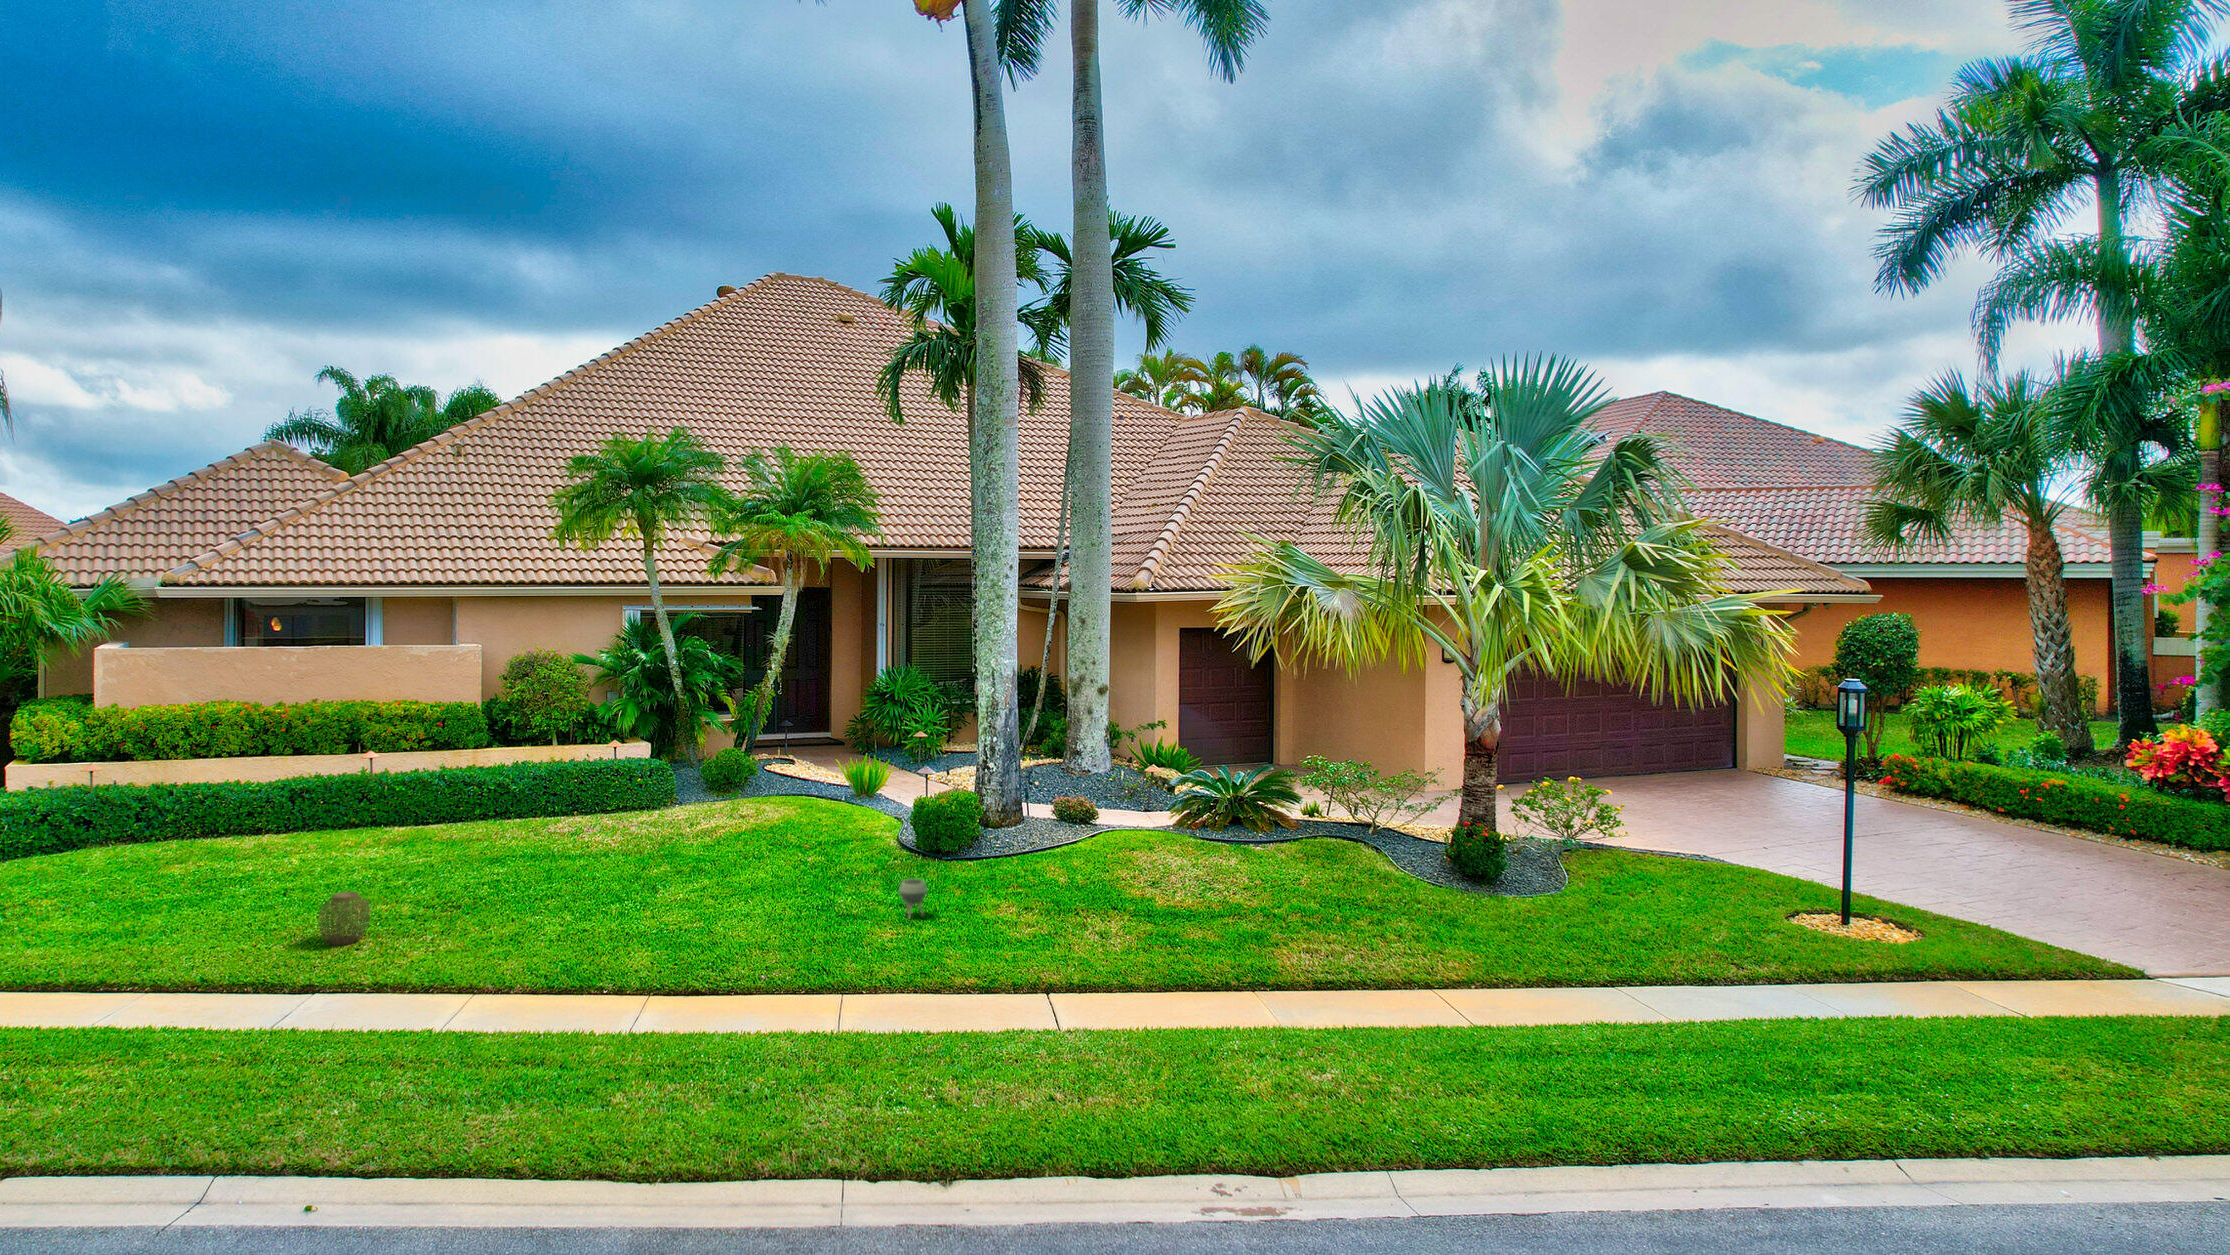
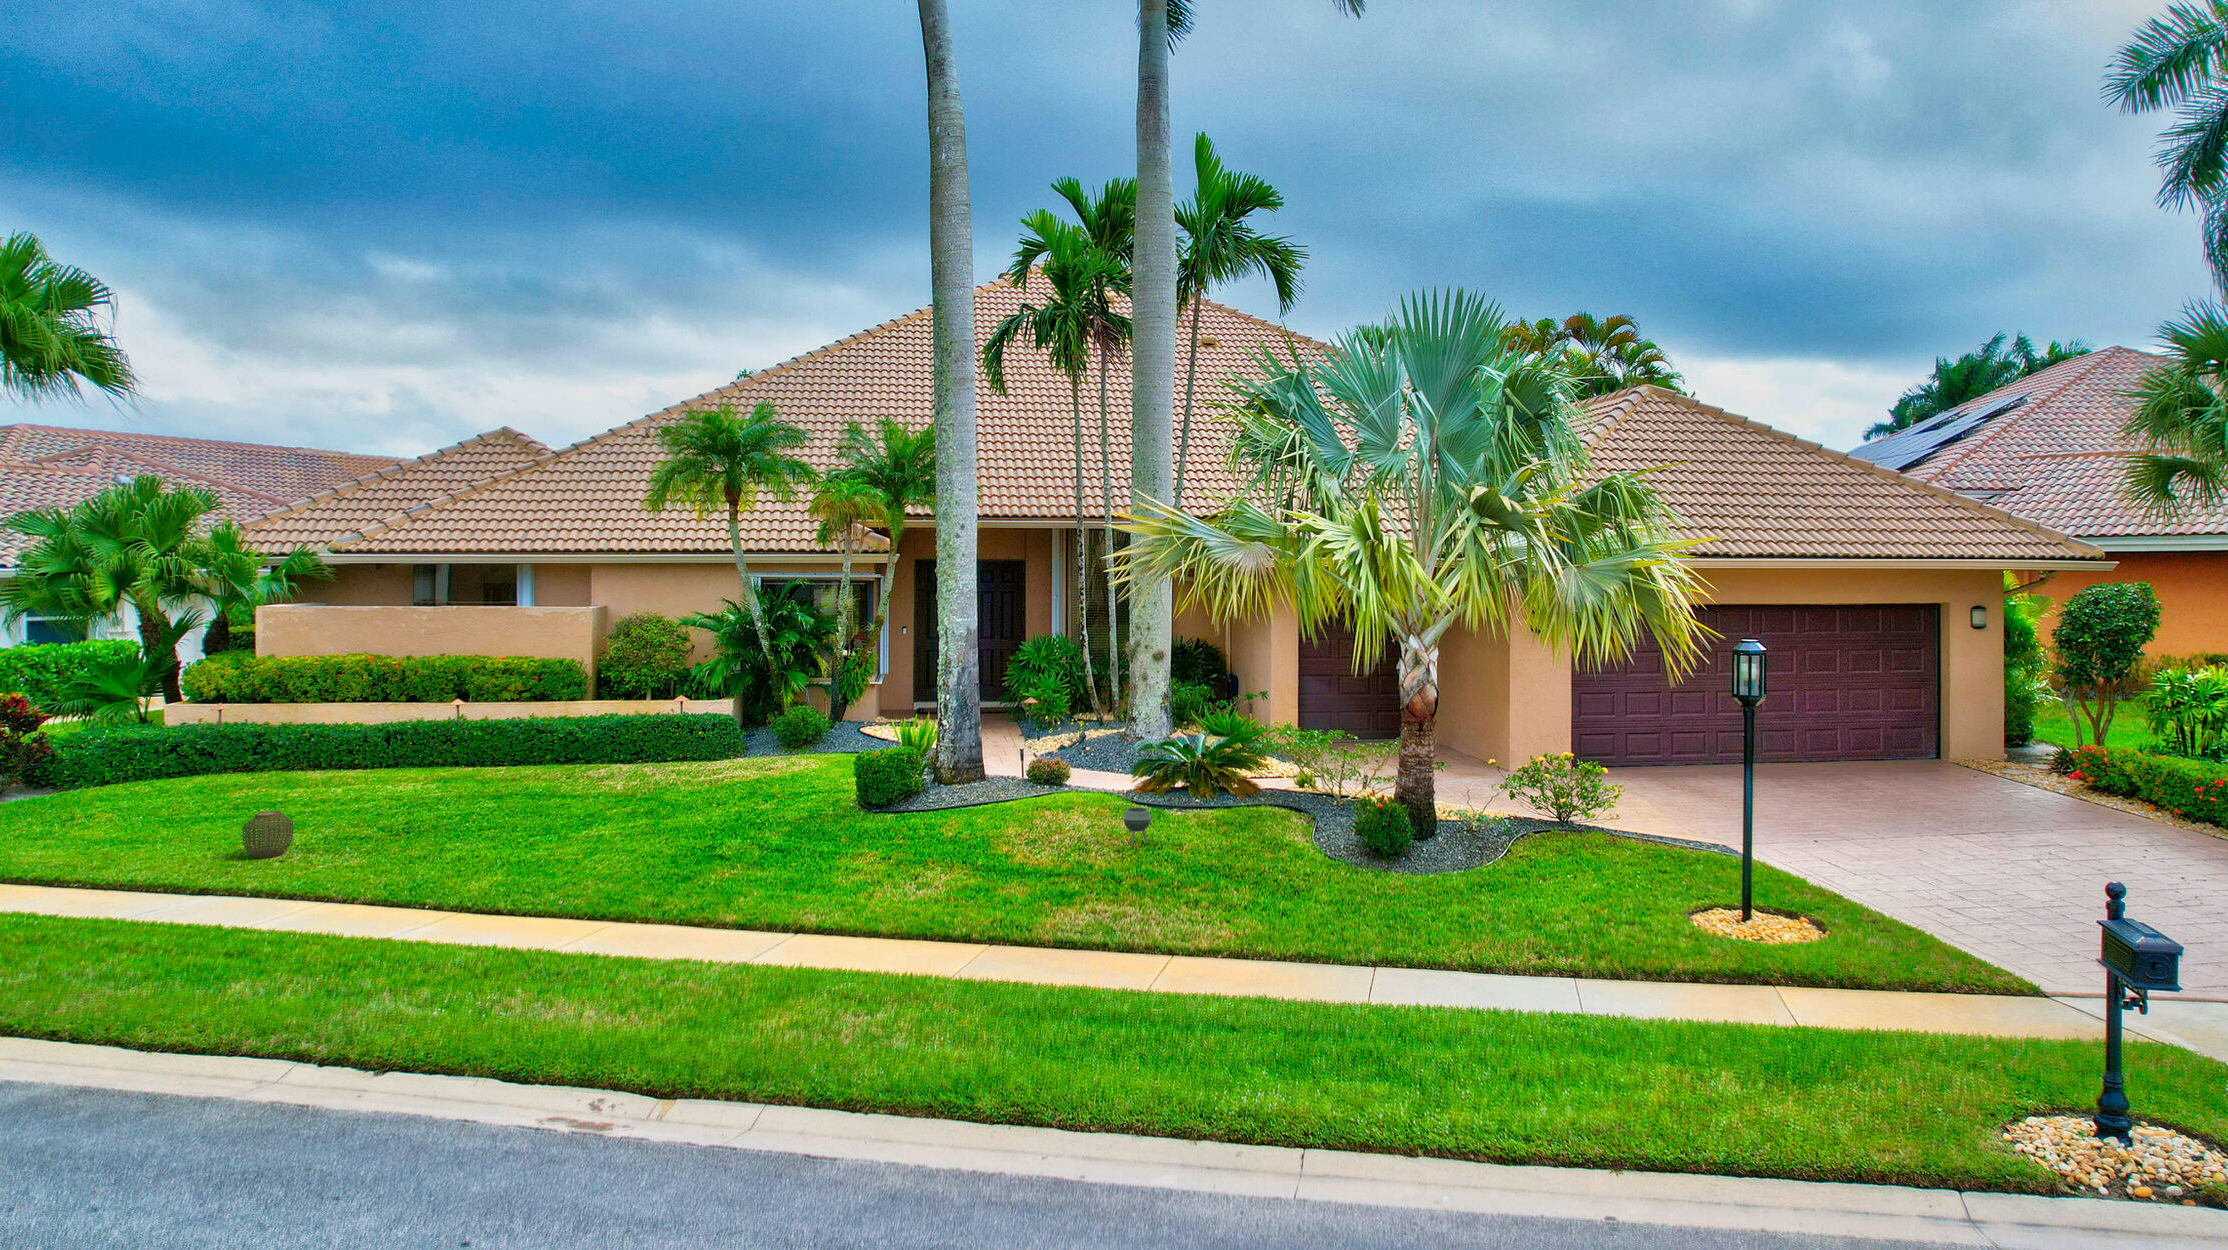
planter: present [899,879,927,918] -> present [1124,807,1151,846]

